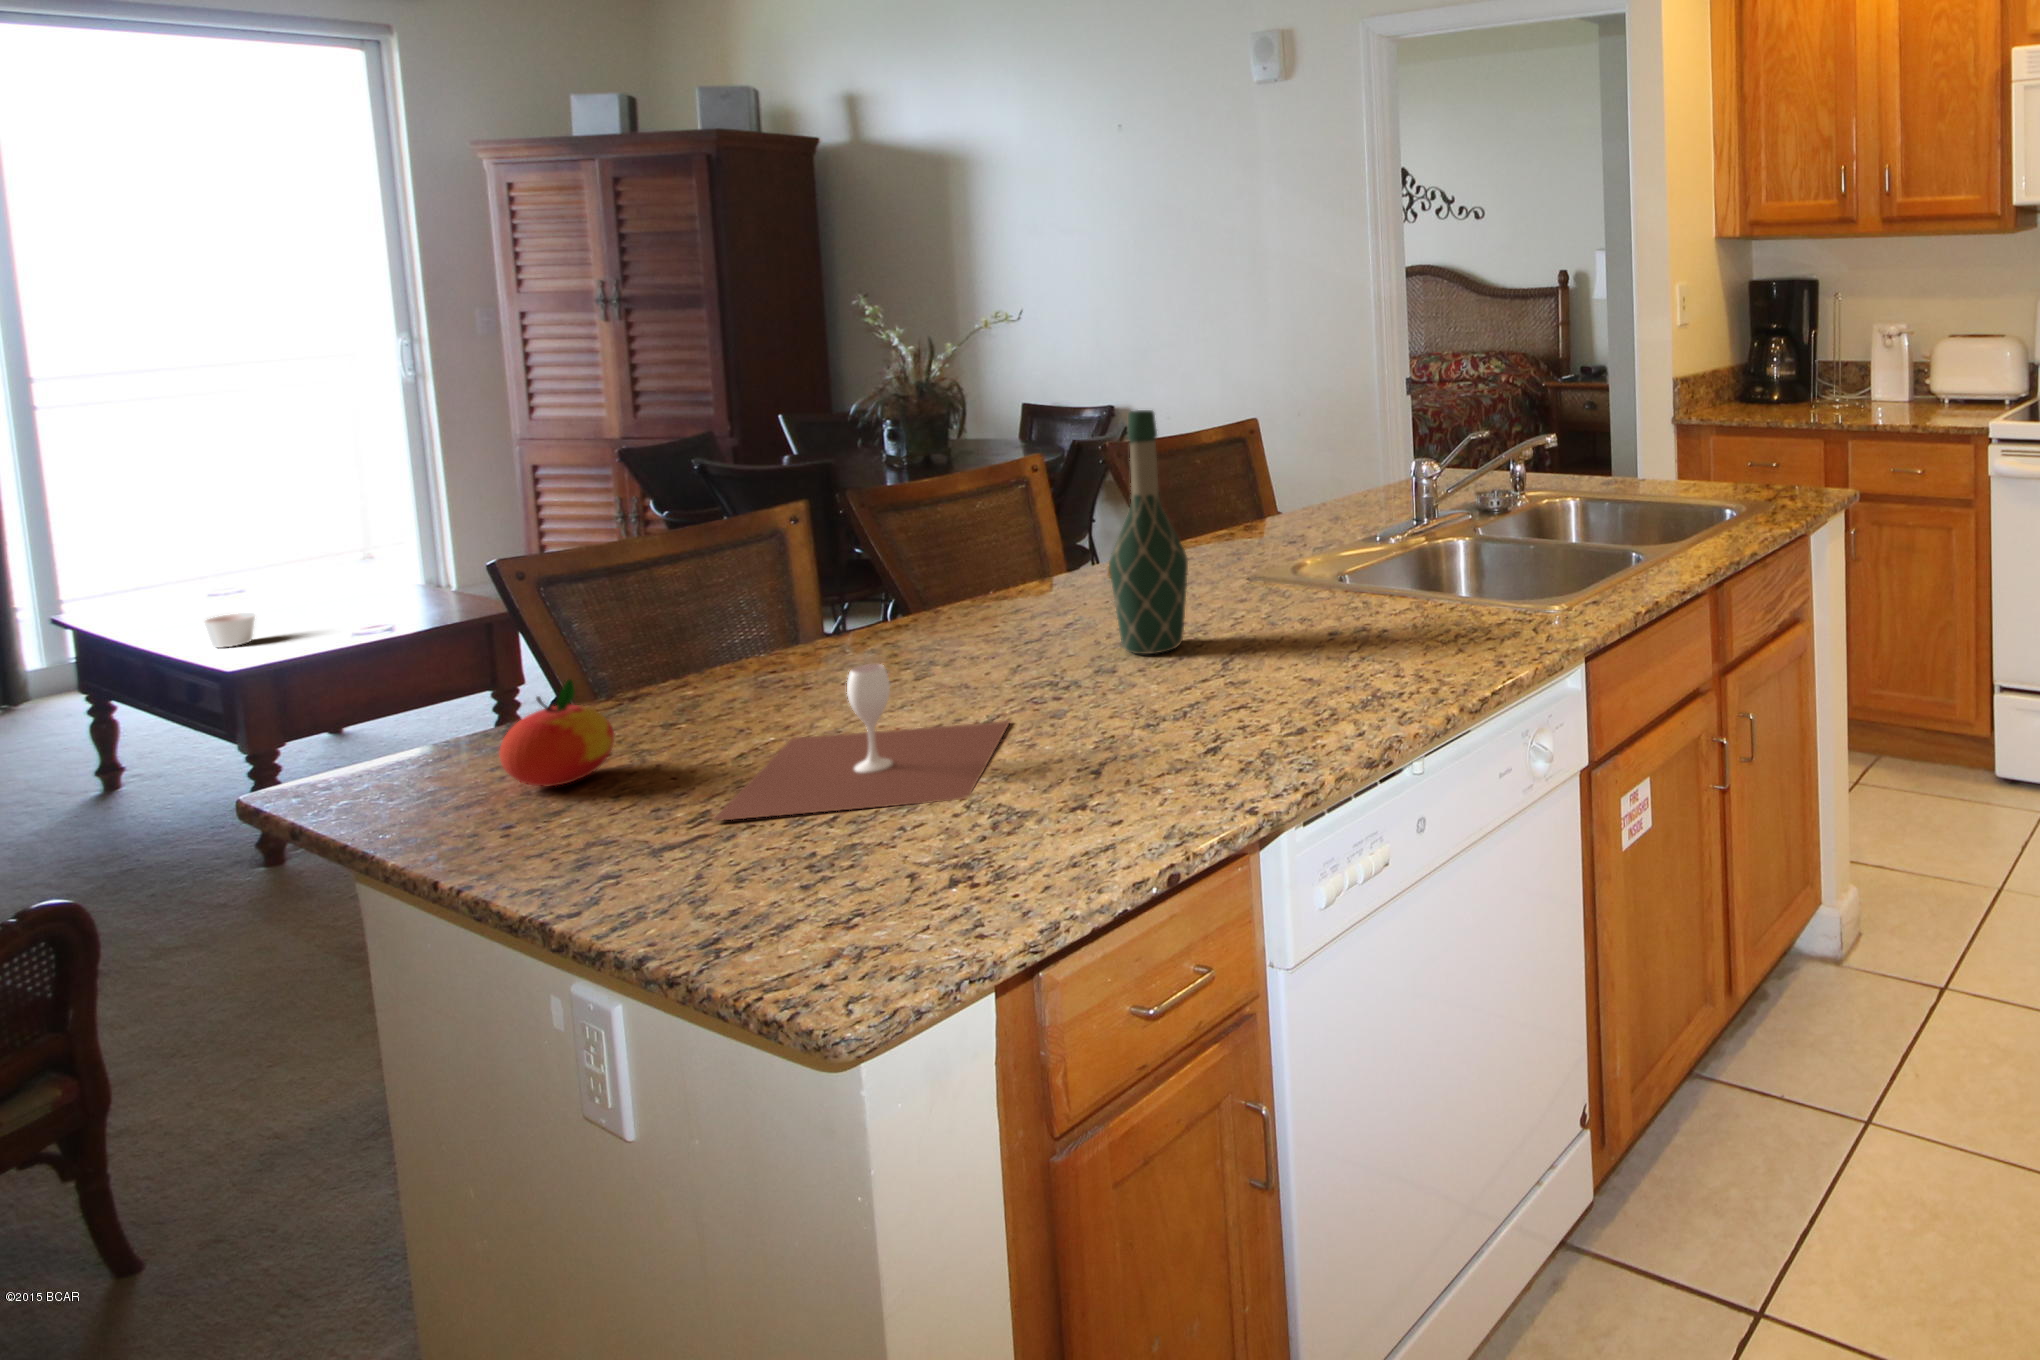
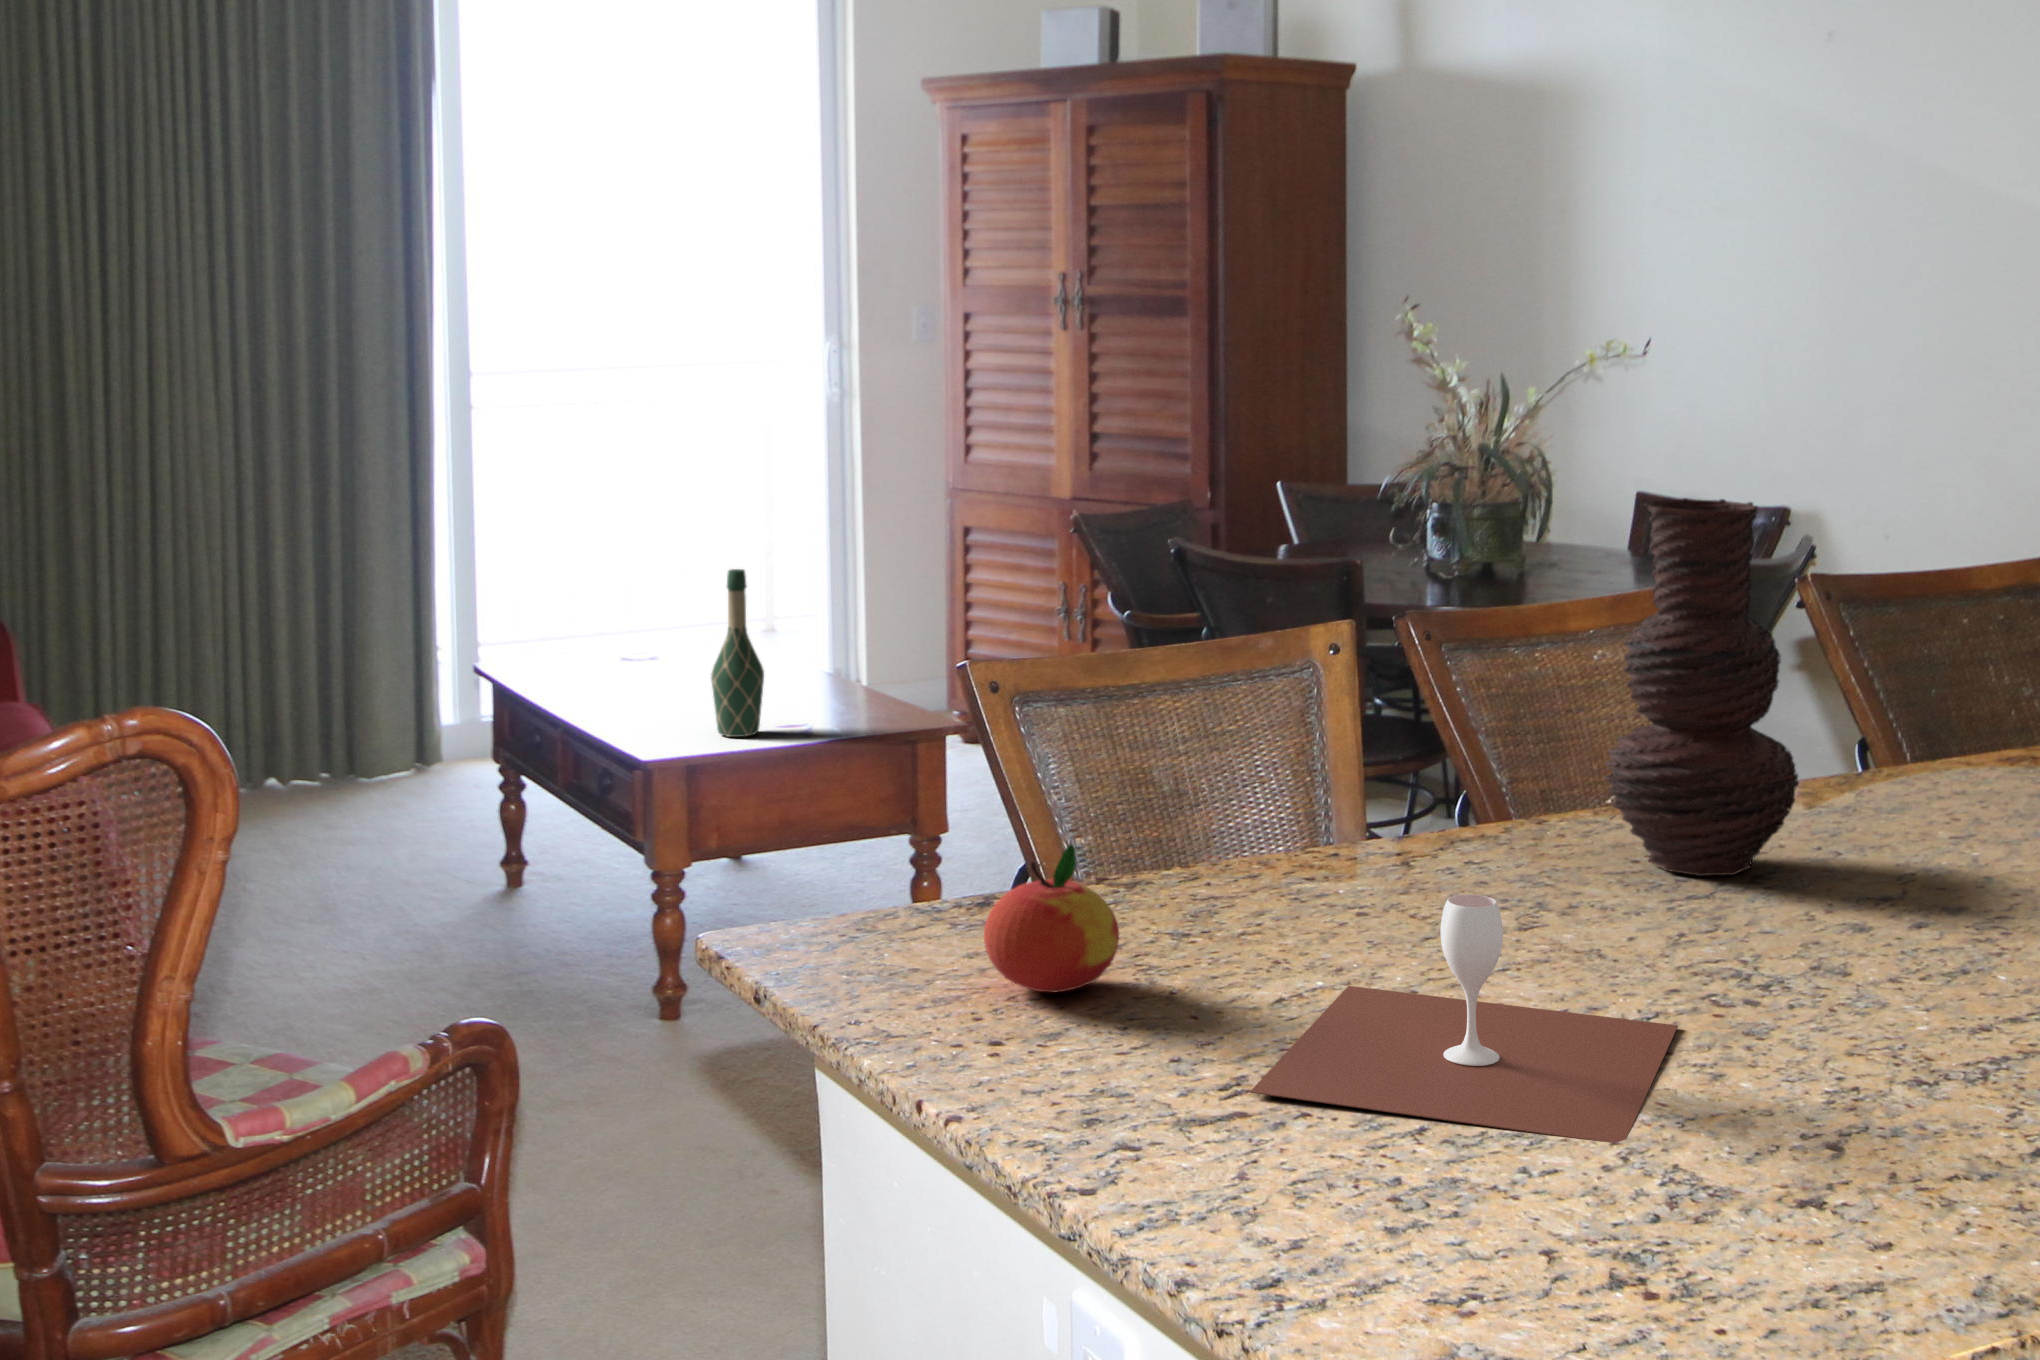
vase: none [973,402,1092,630] -> present [1605,498,1799,876]
wine bottle: present [1109,410,1188,654] -> present [711,569,764,737]
candle: present [205,613,255,648] -> none [633,683,682,723]

